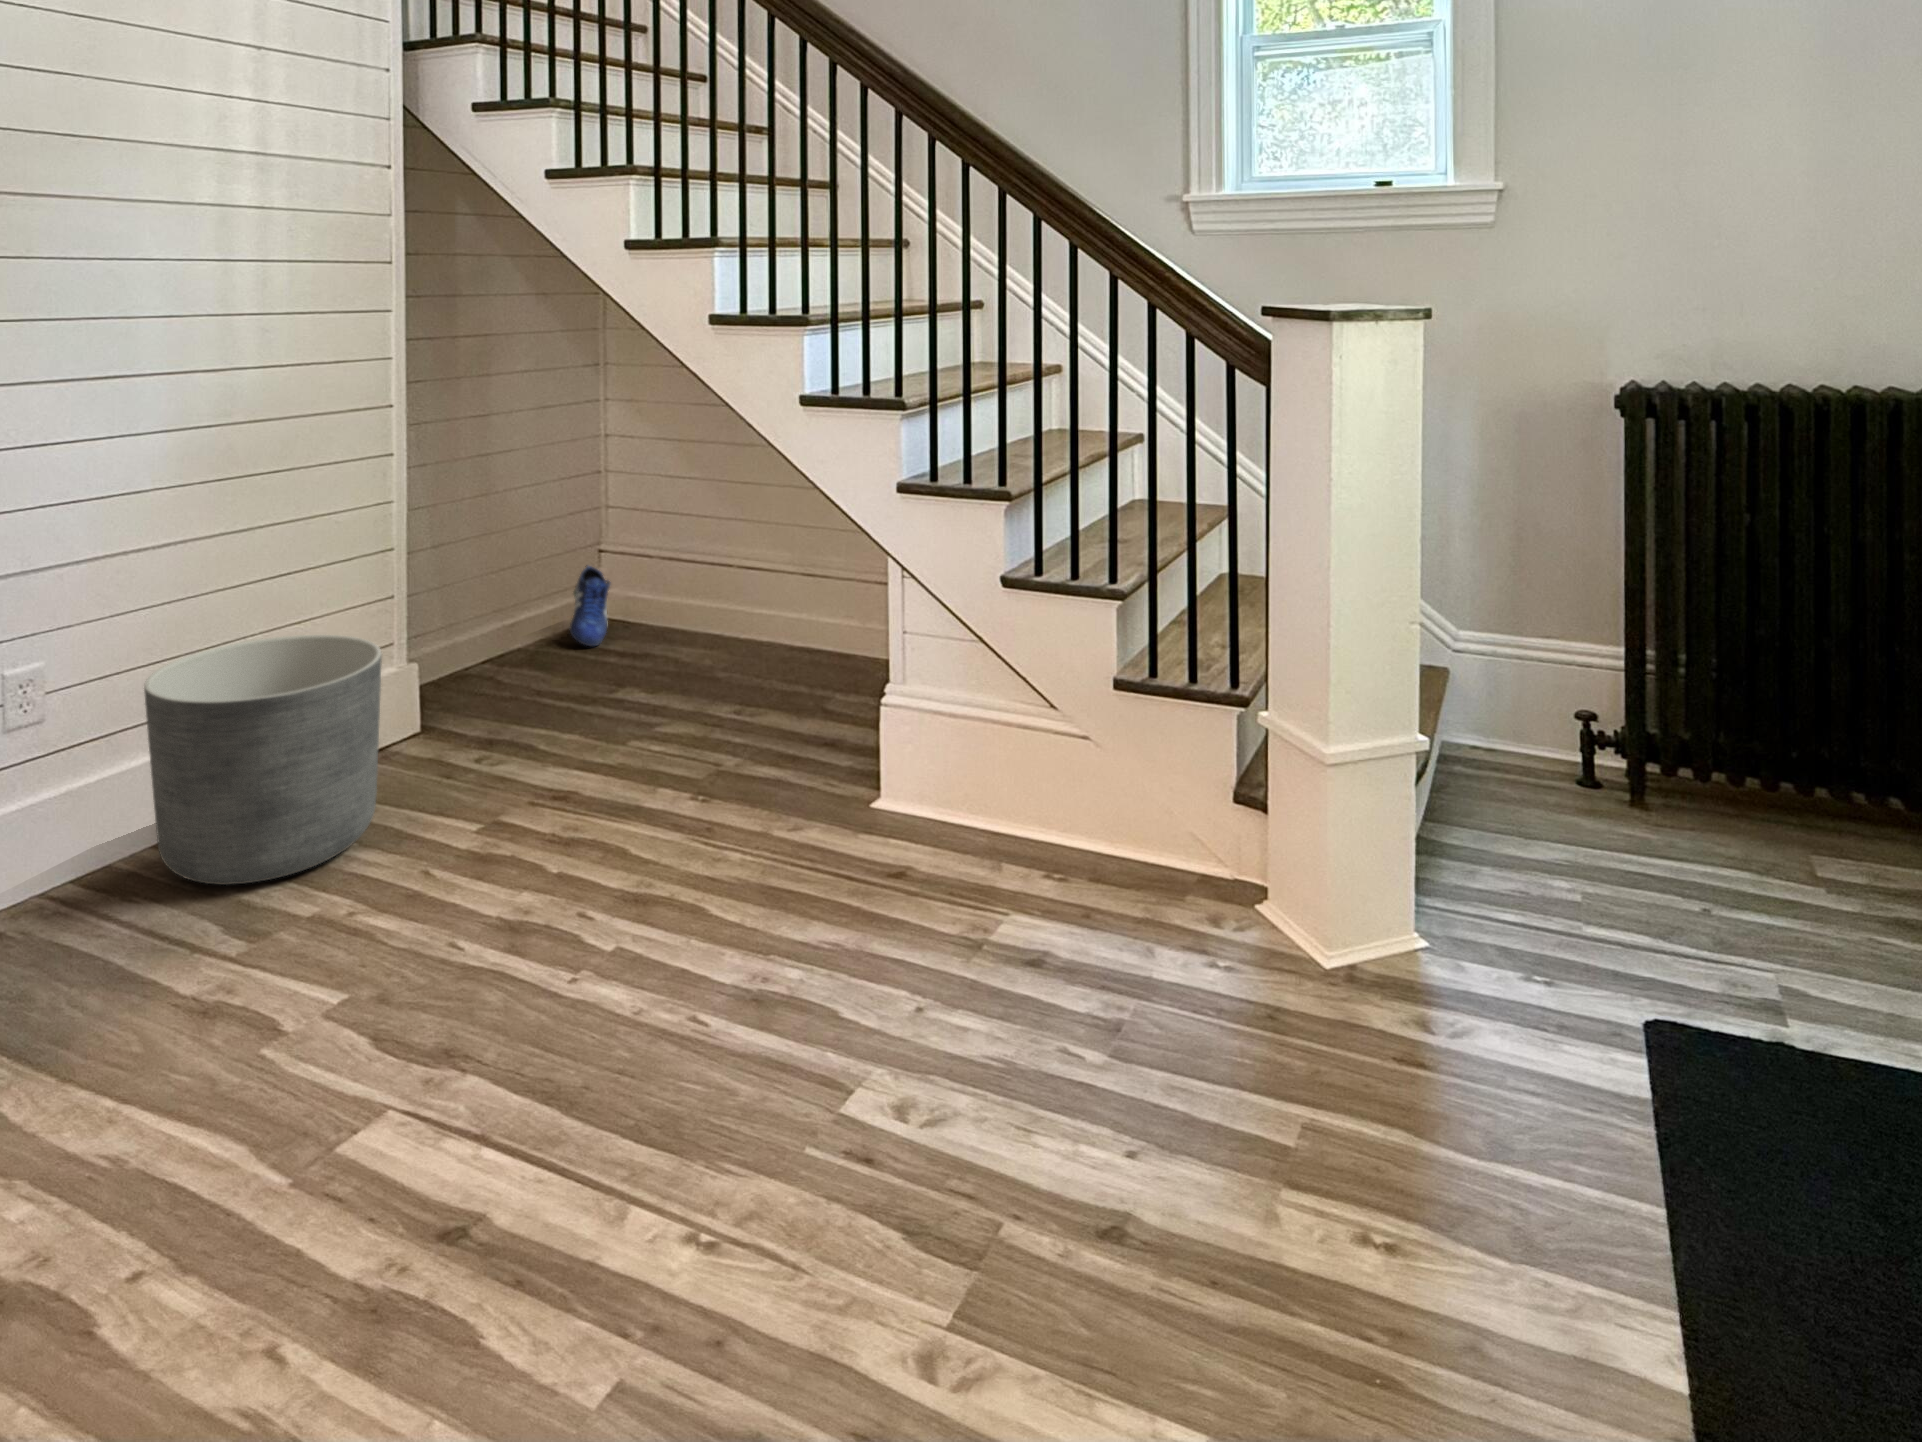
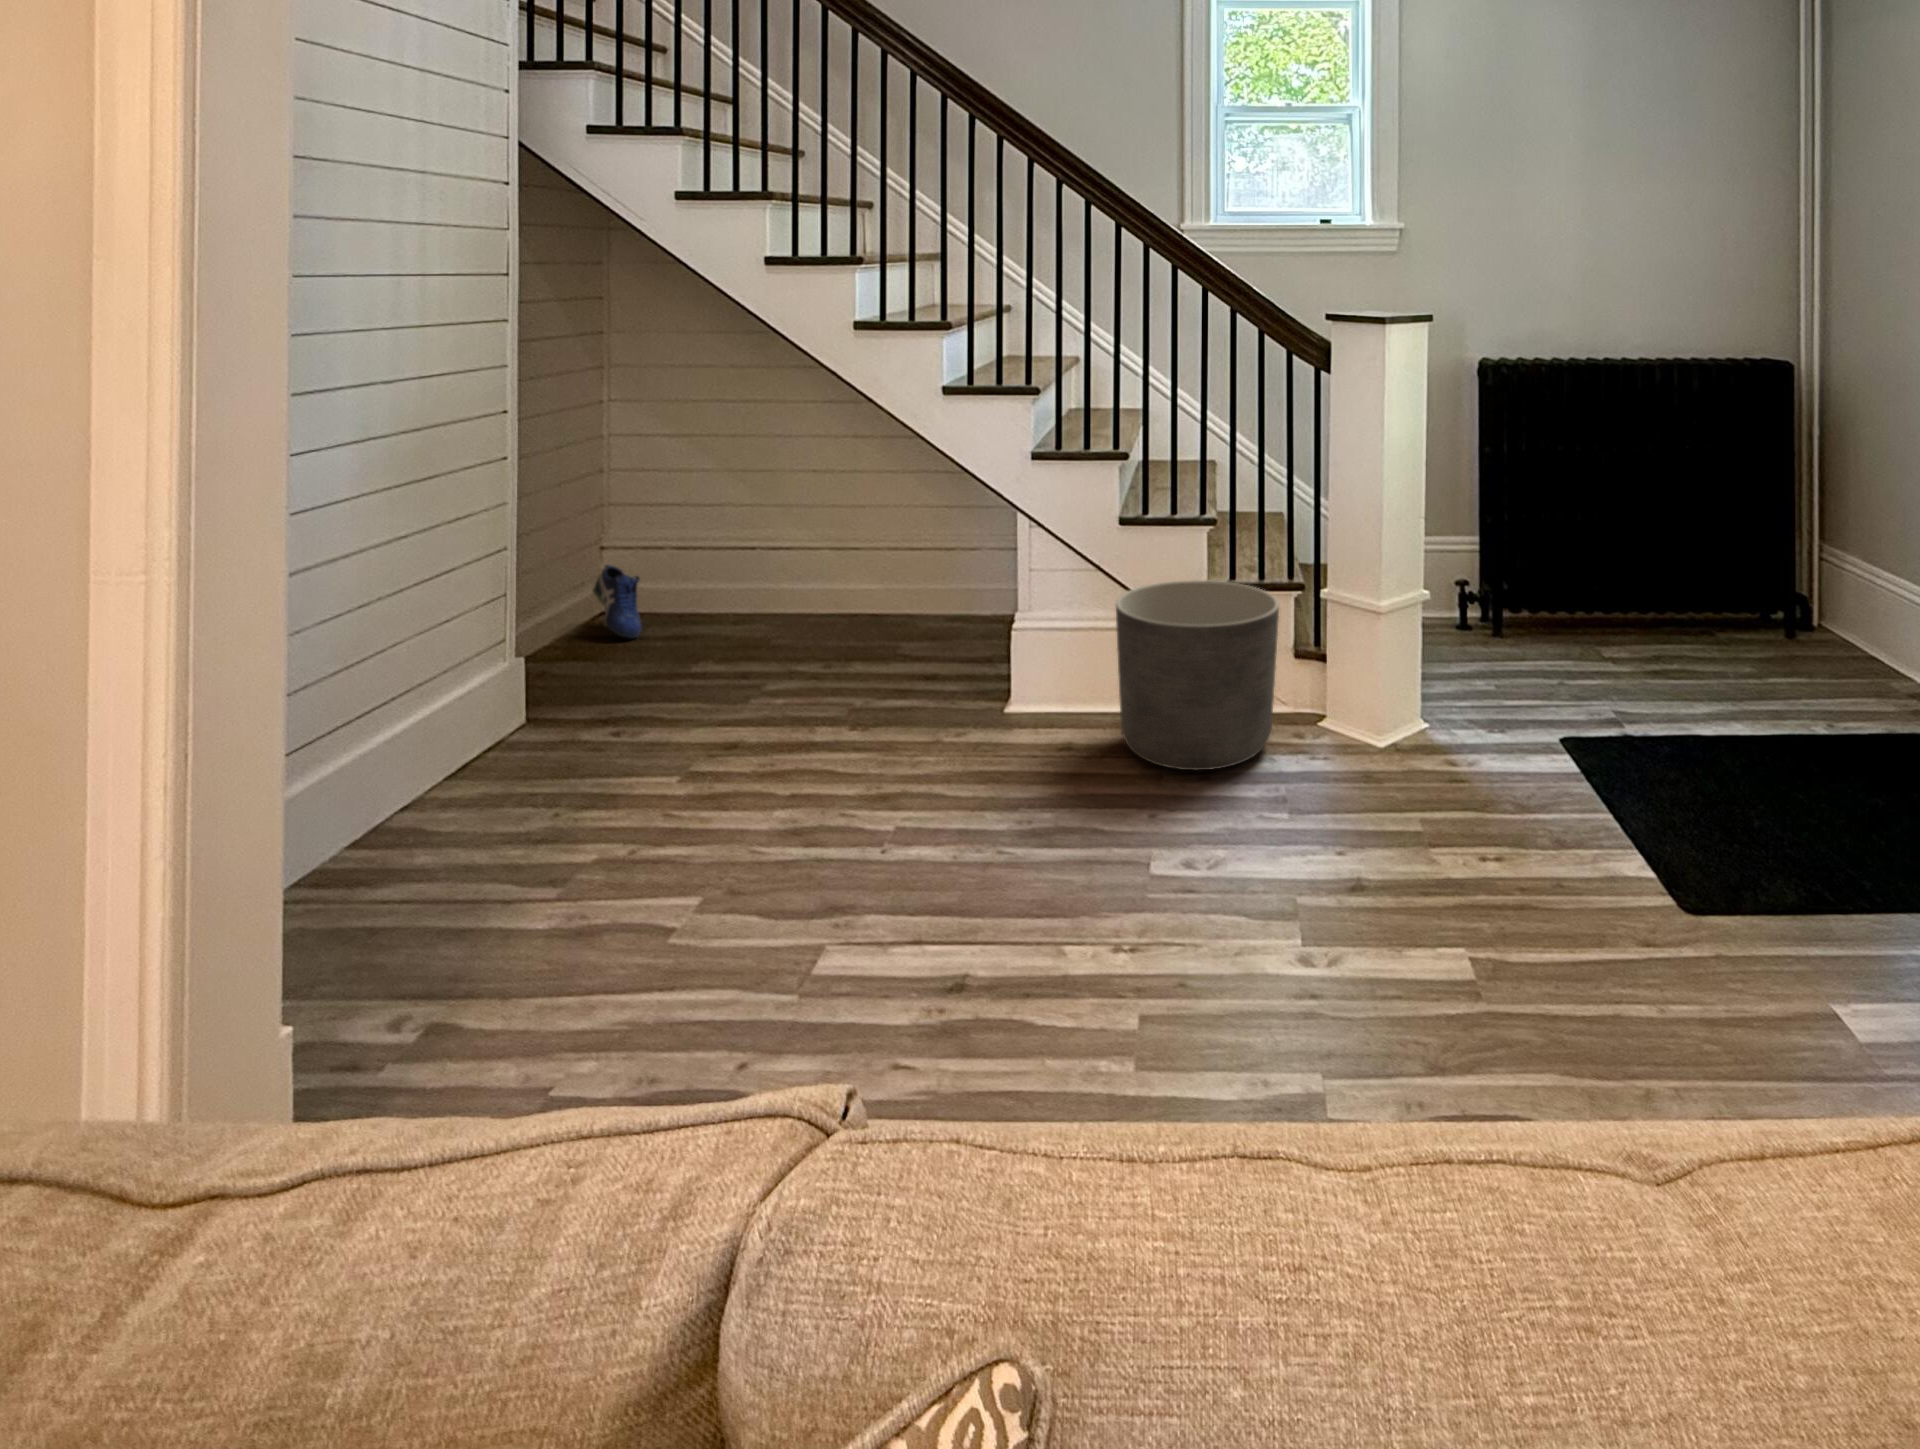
planter: present [144,635,382,885] -> present [1116,580,1279,770]

